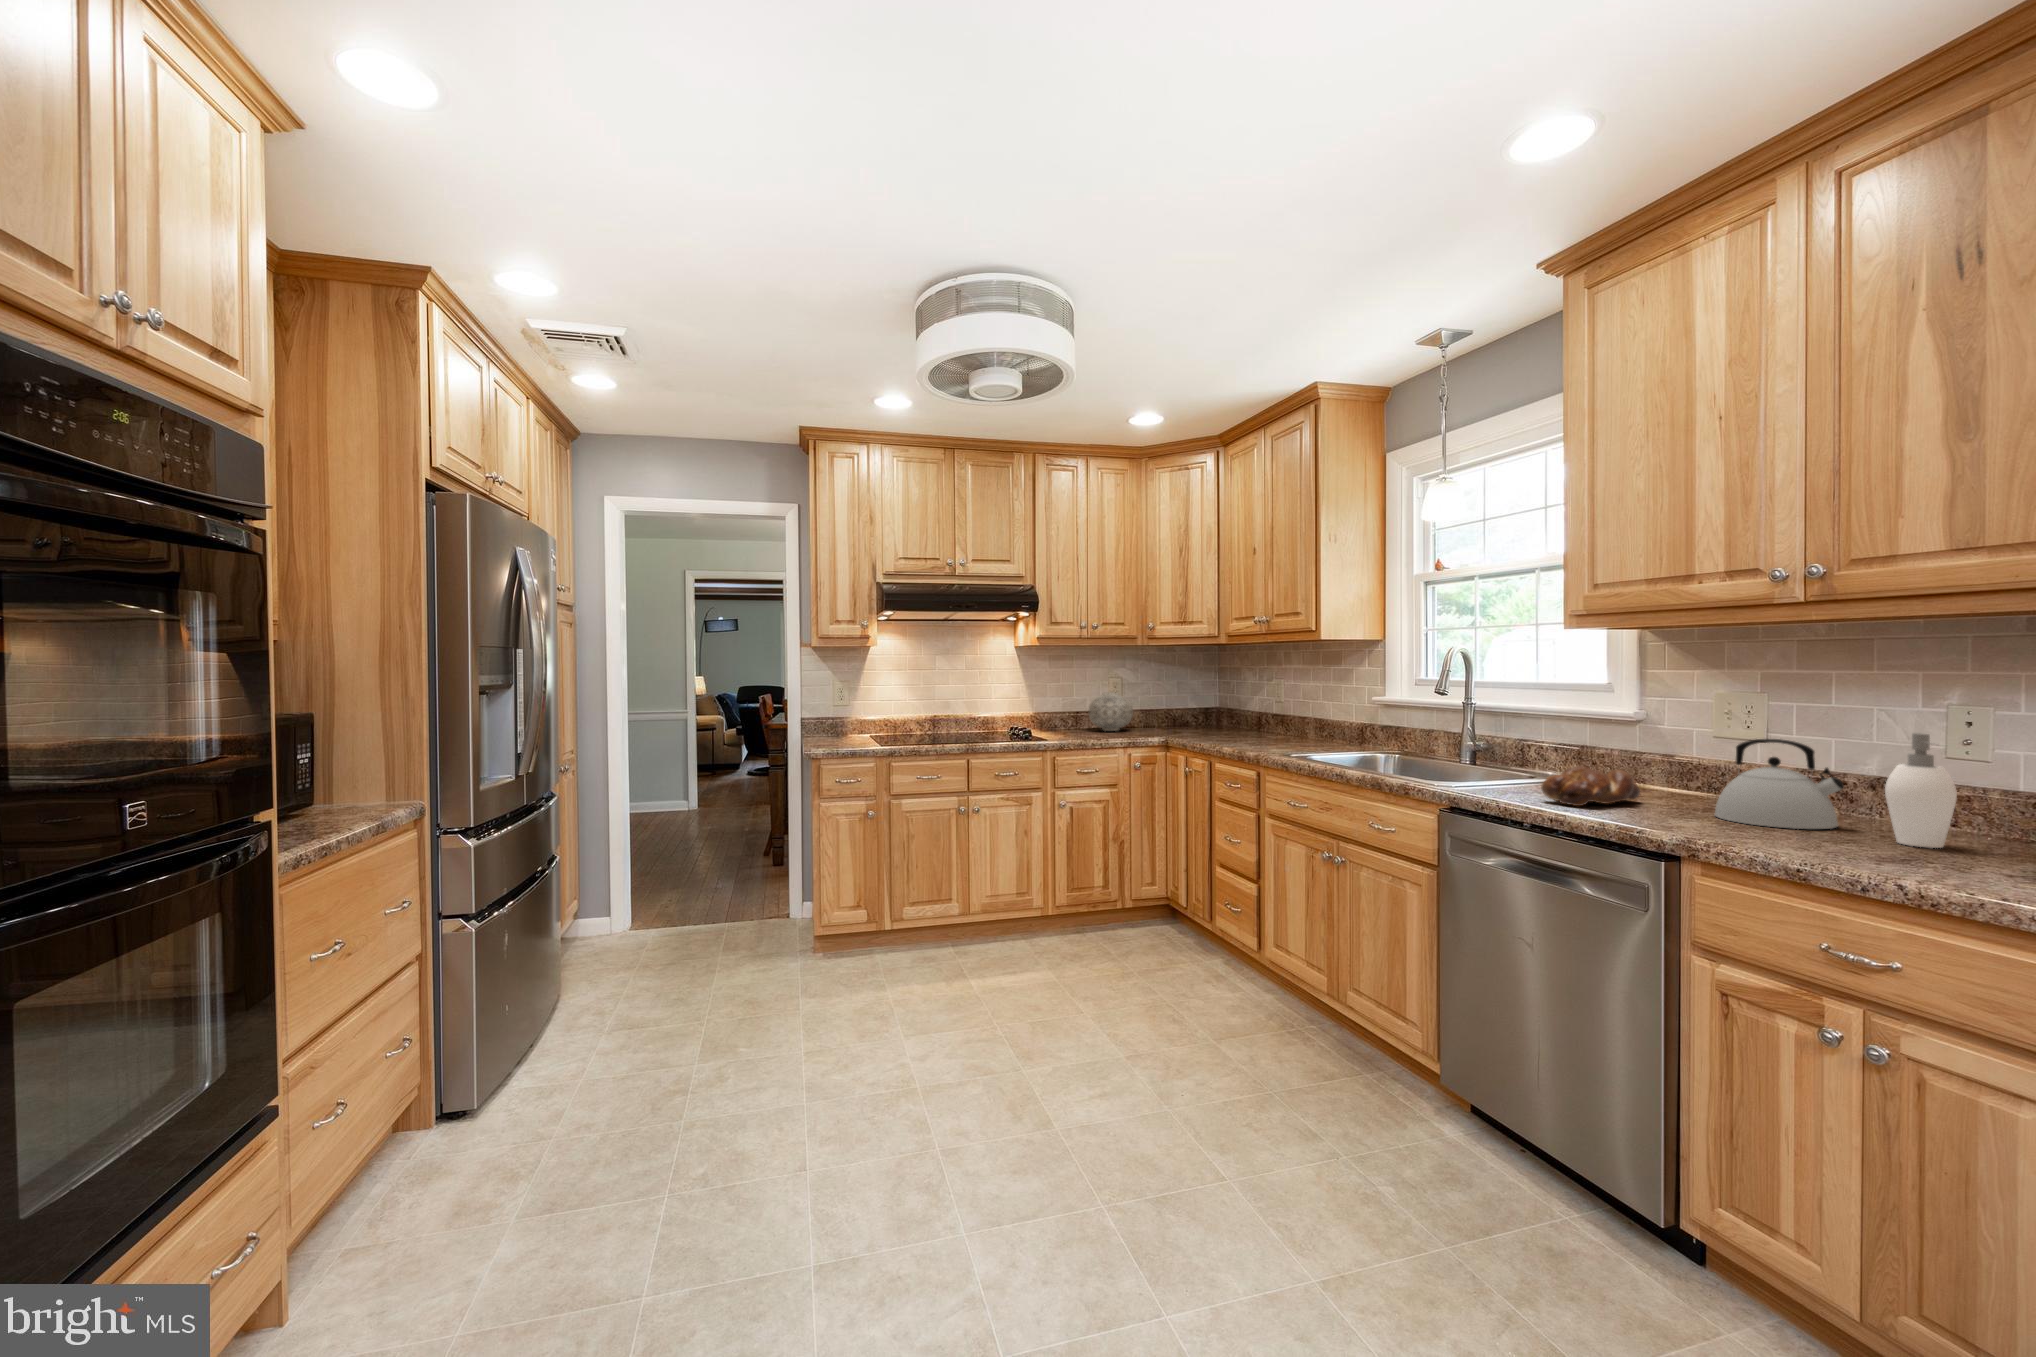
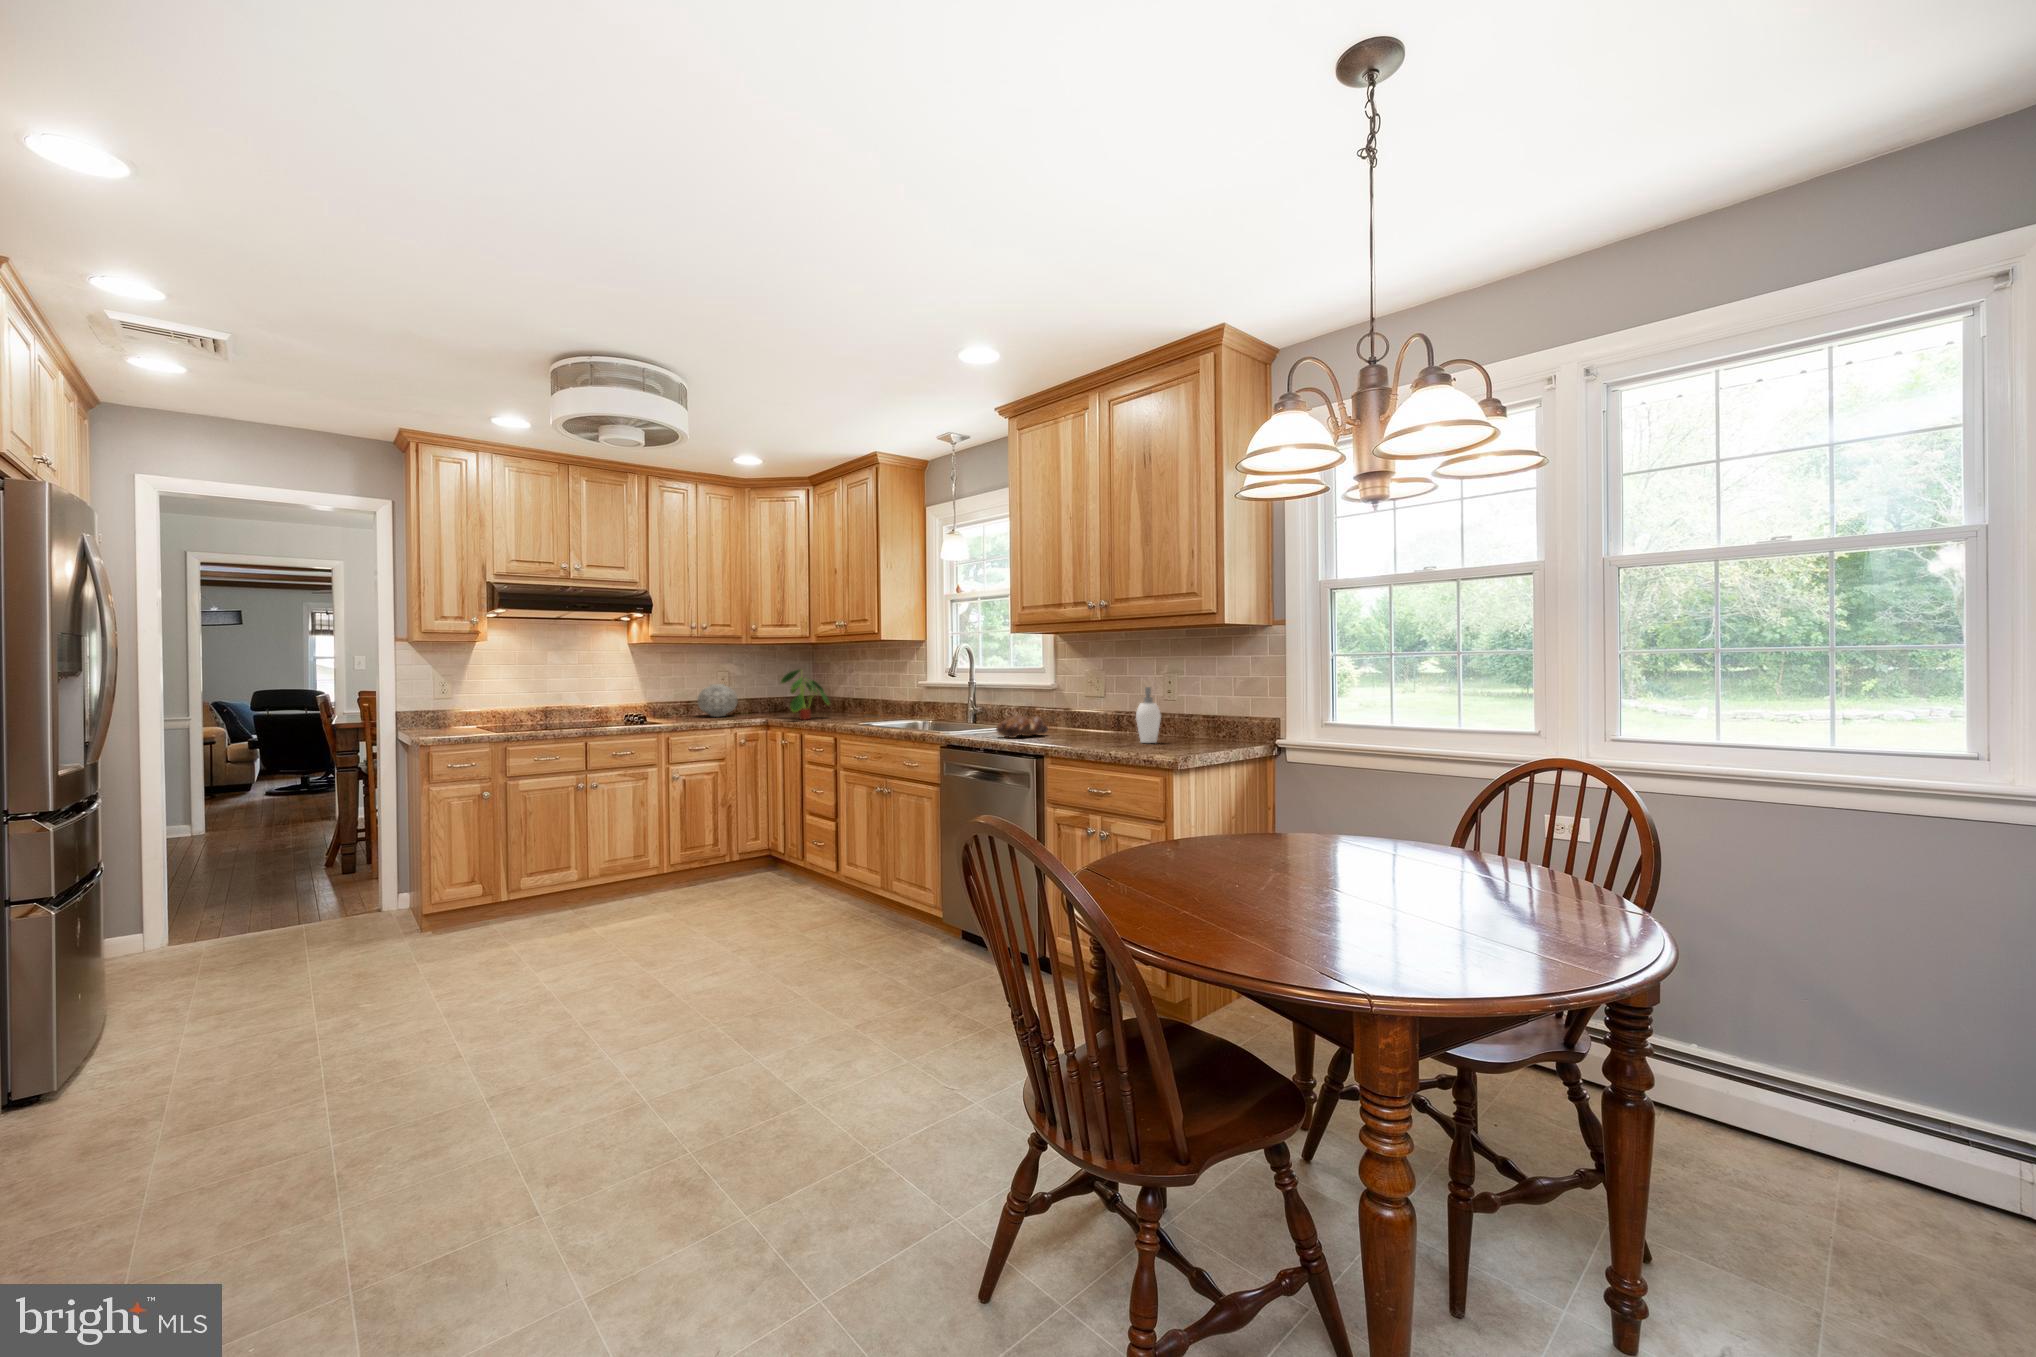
plant: none [1179,676,1246,740] -> present [781,669,829,719]
kettle: present [1715,739,1844,829] -> none [1077,694,1128,740]

